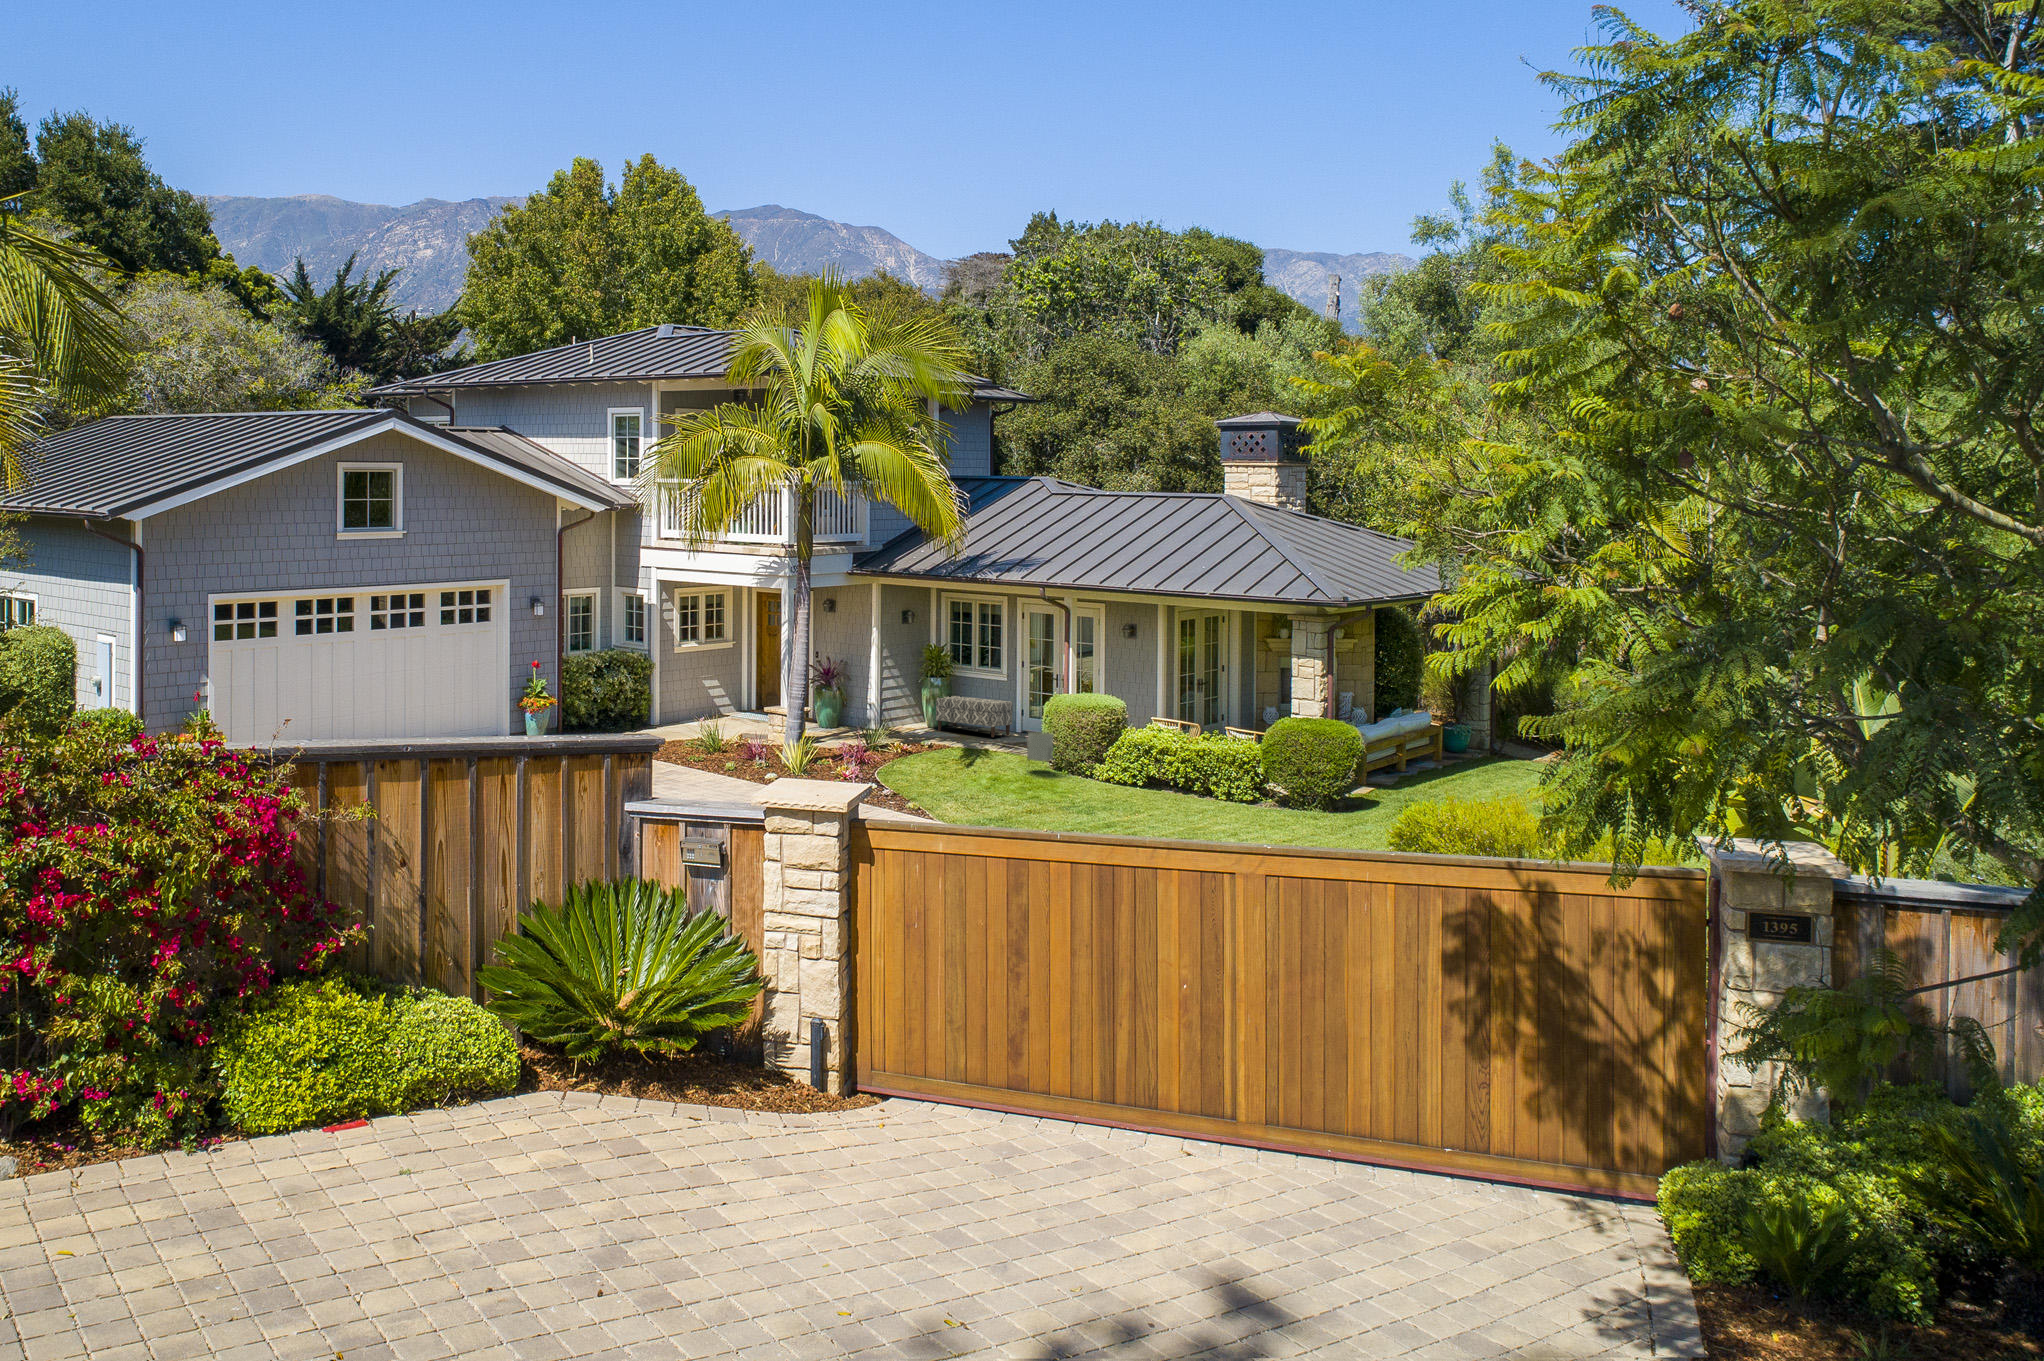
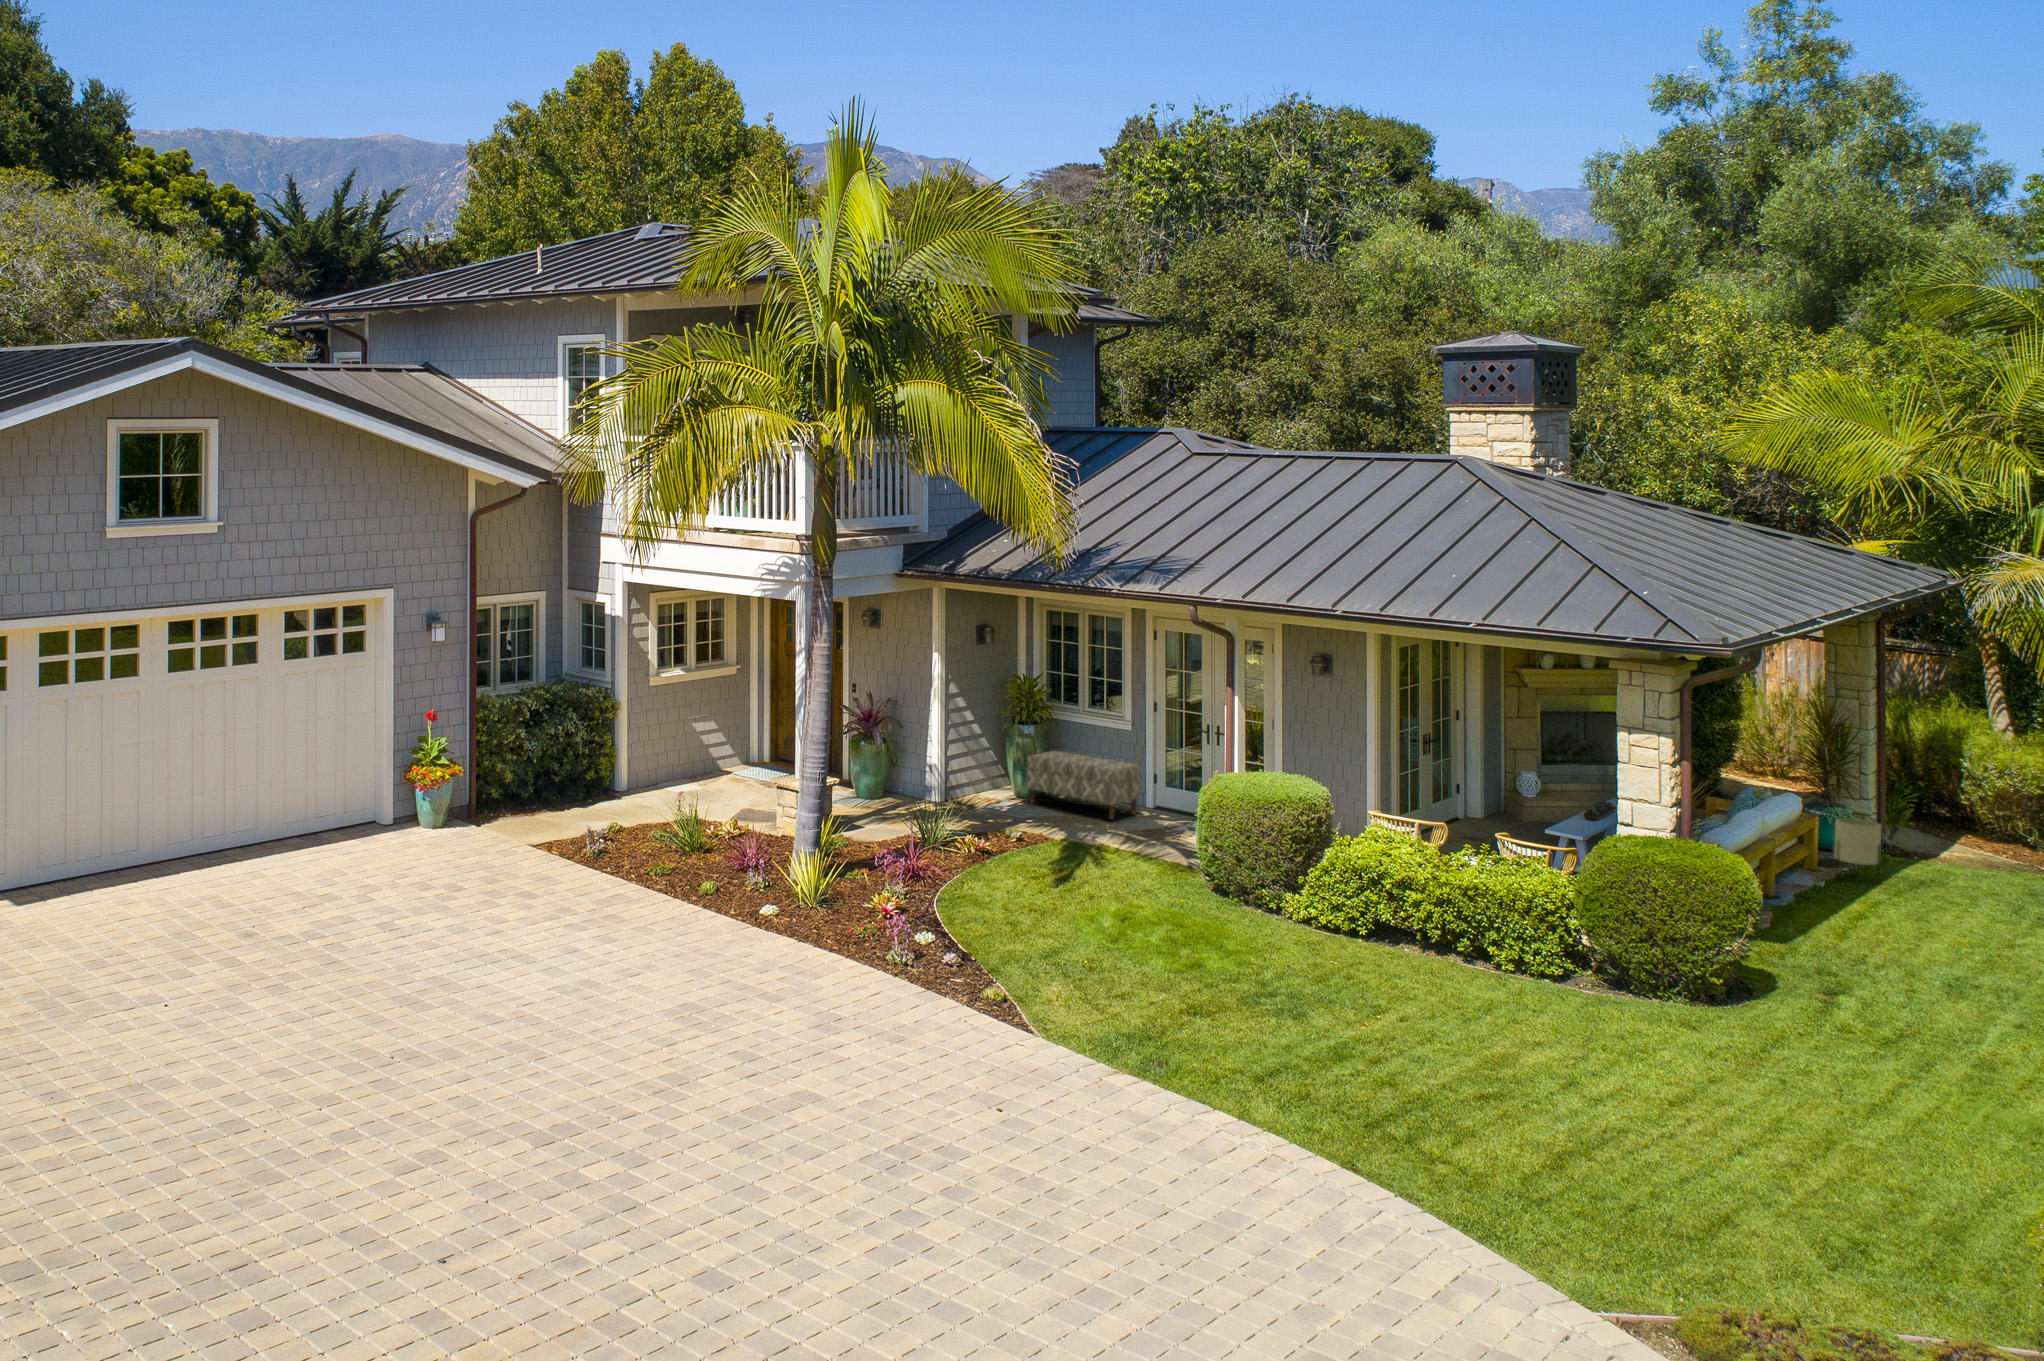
planter: present [1027,732,1053,764] -> present [1834,819,1881,867]

